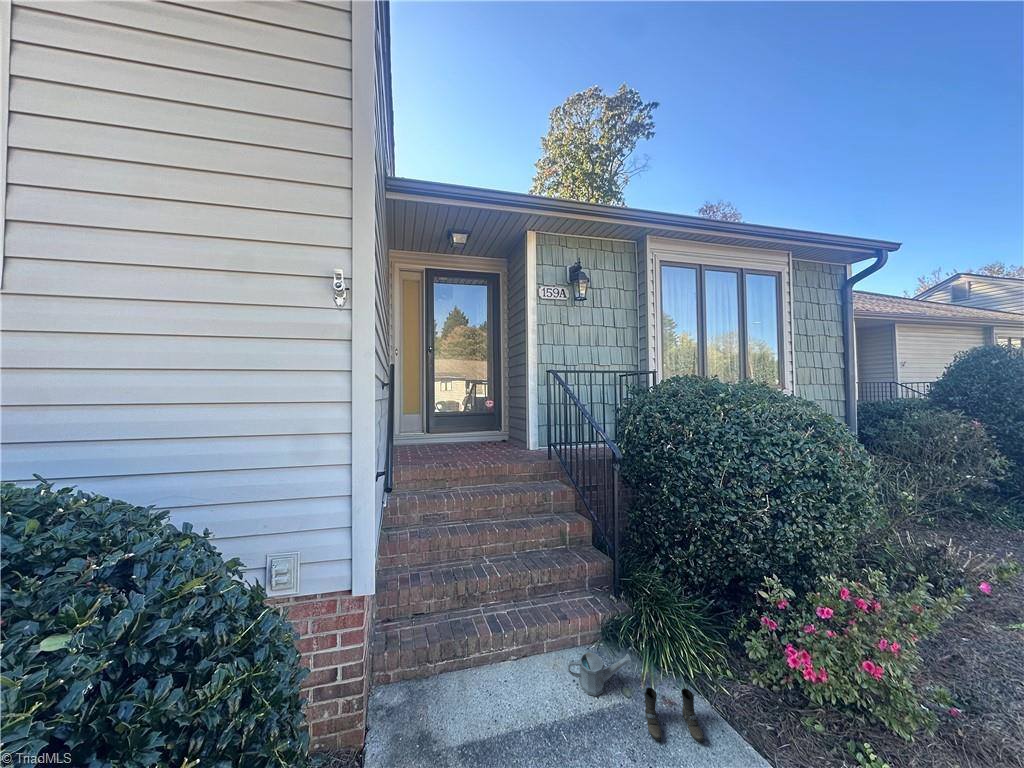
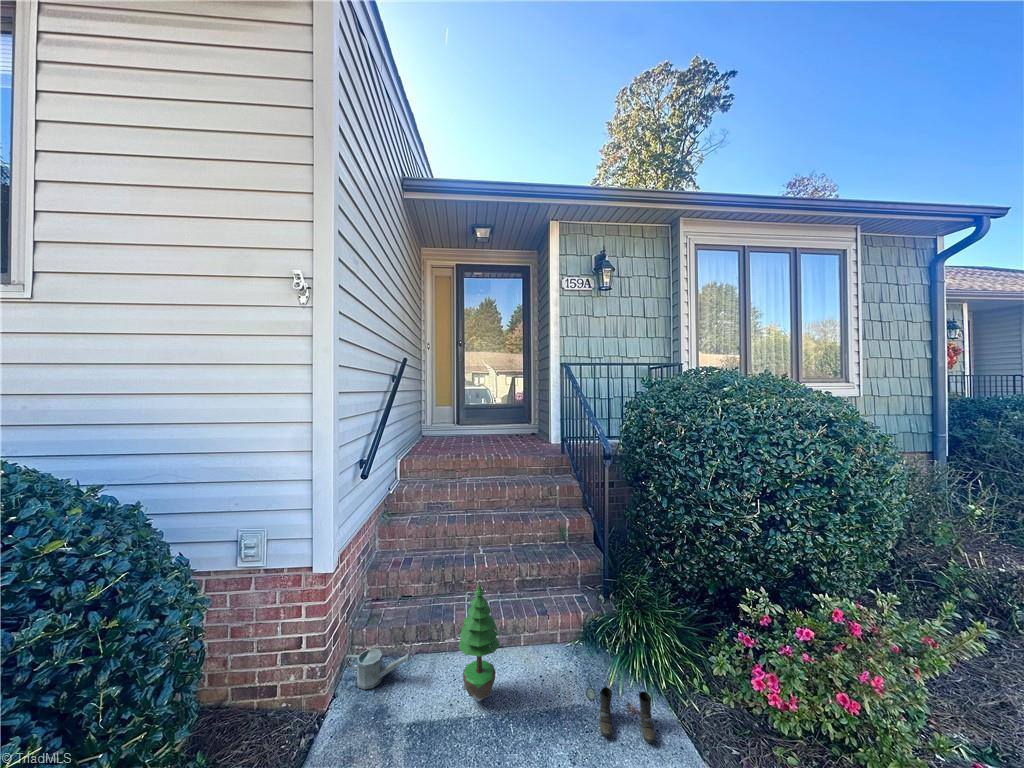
potted tree: none [503,595,545,715] -> present [458,583,500,701]
watering can: present [568,652,631,696] -> present [345,648,410,690]

